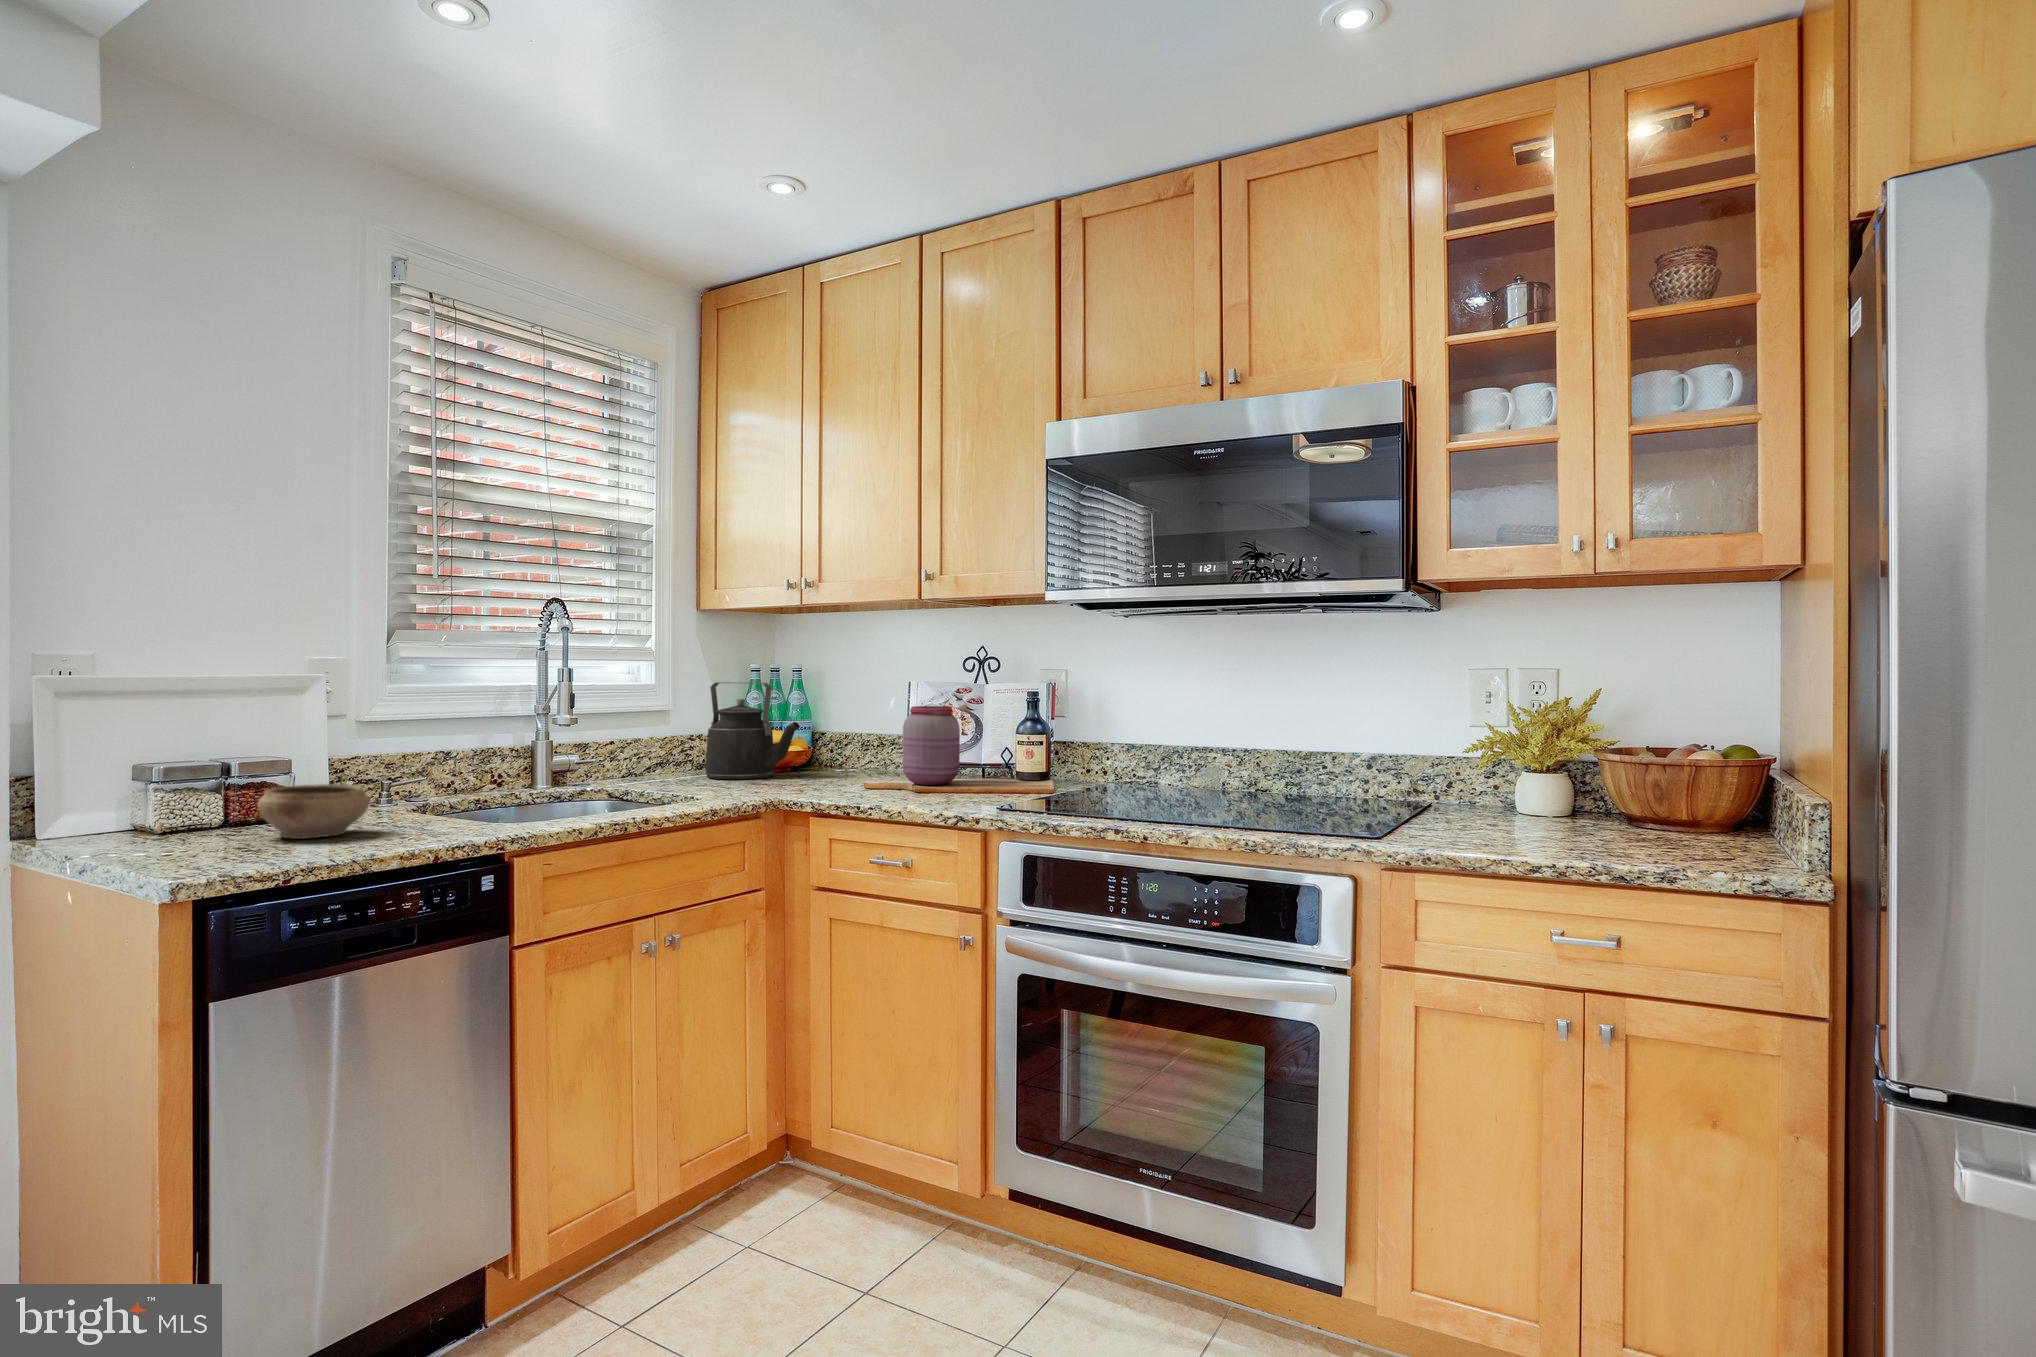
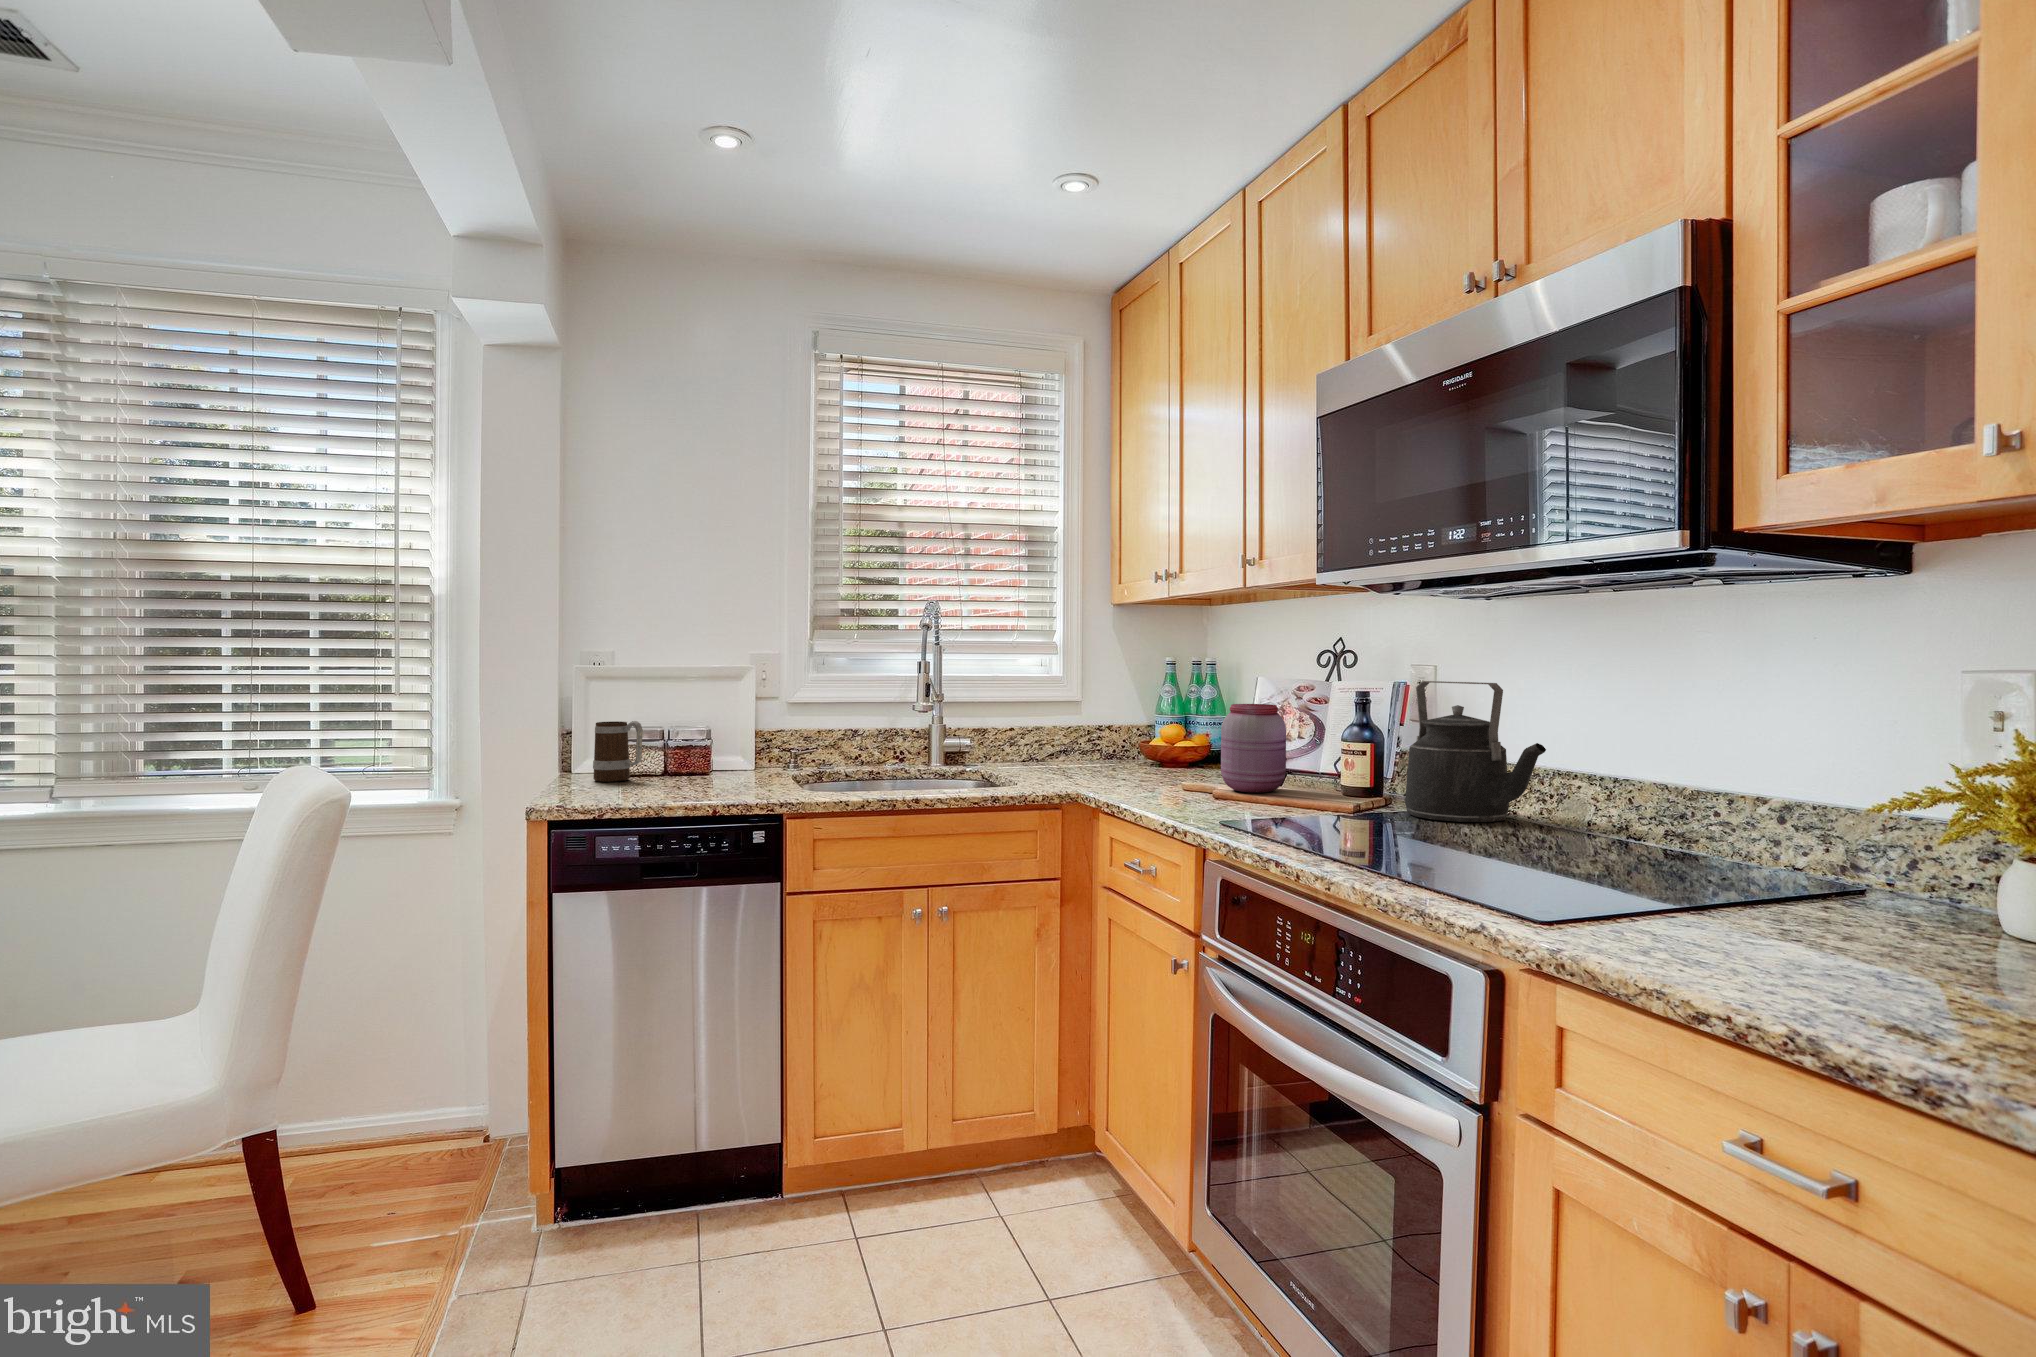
kettle: present [705,682,800,779] -> present [1405,681,1546,822]
mug: none [118,753,210,843] -> present [593,721,643,782]
ceramic bowl: present [258,784,370,839] -> none [650,749,723,789]

